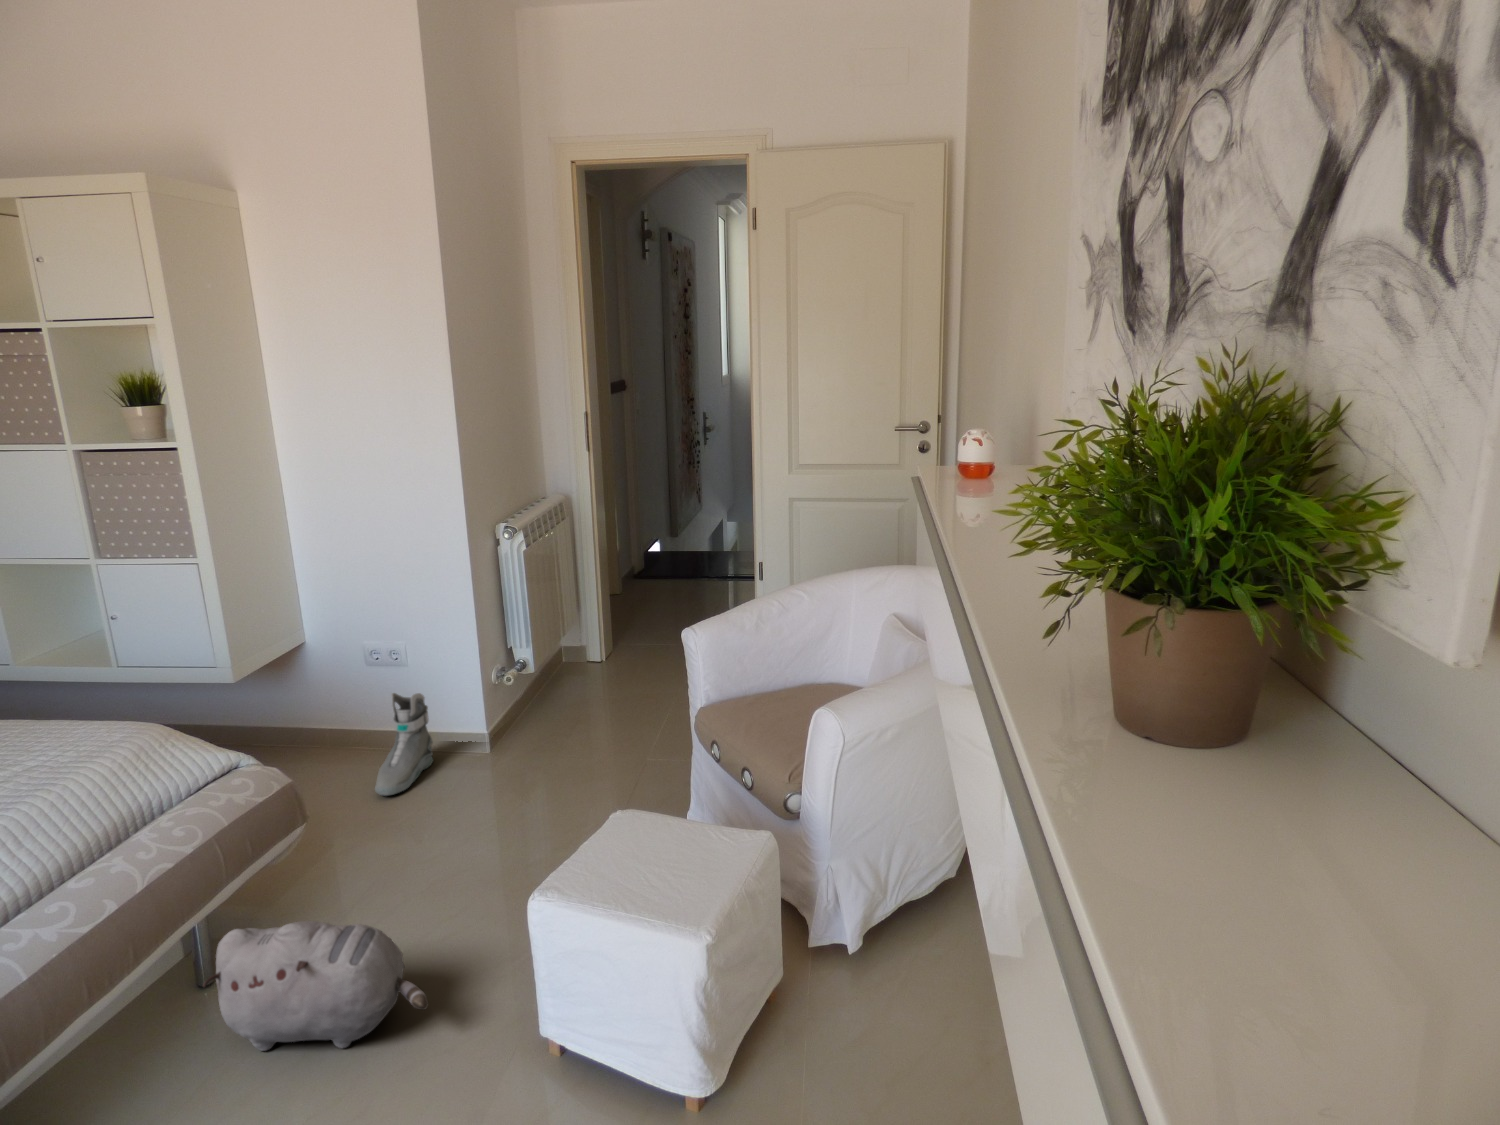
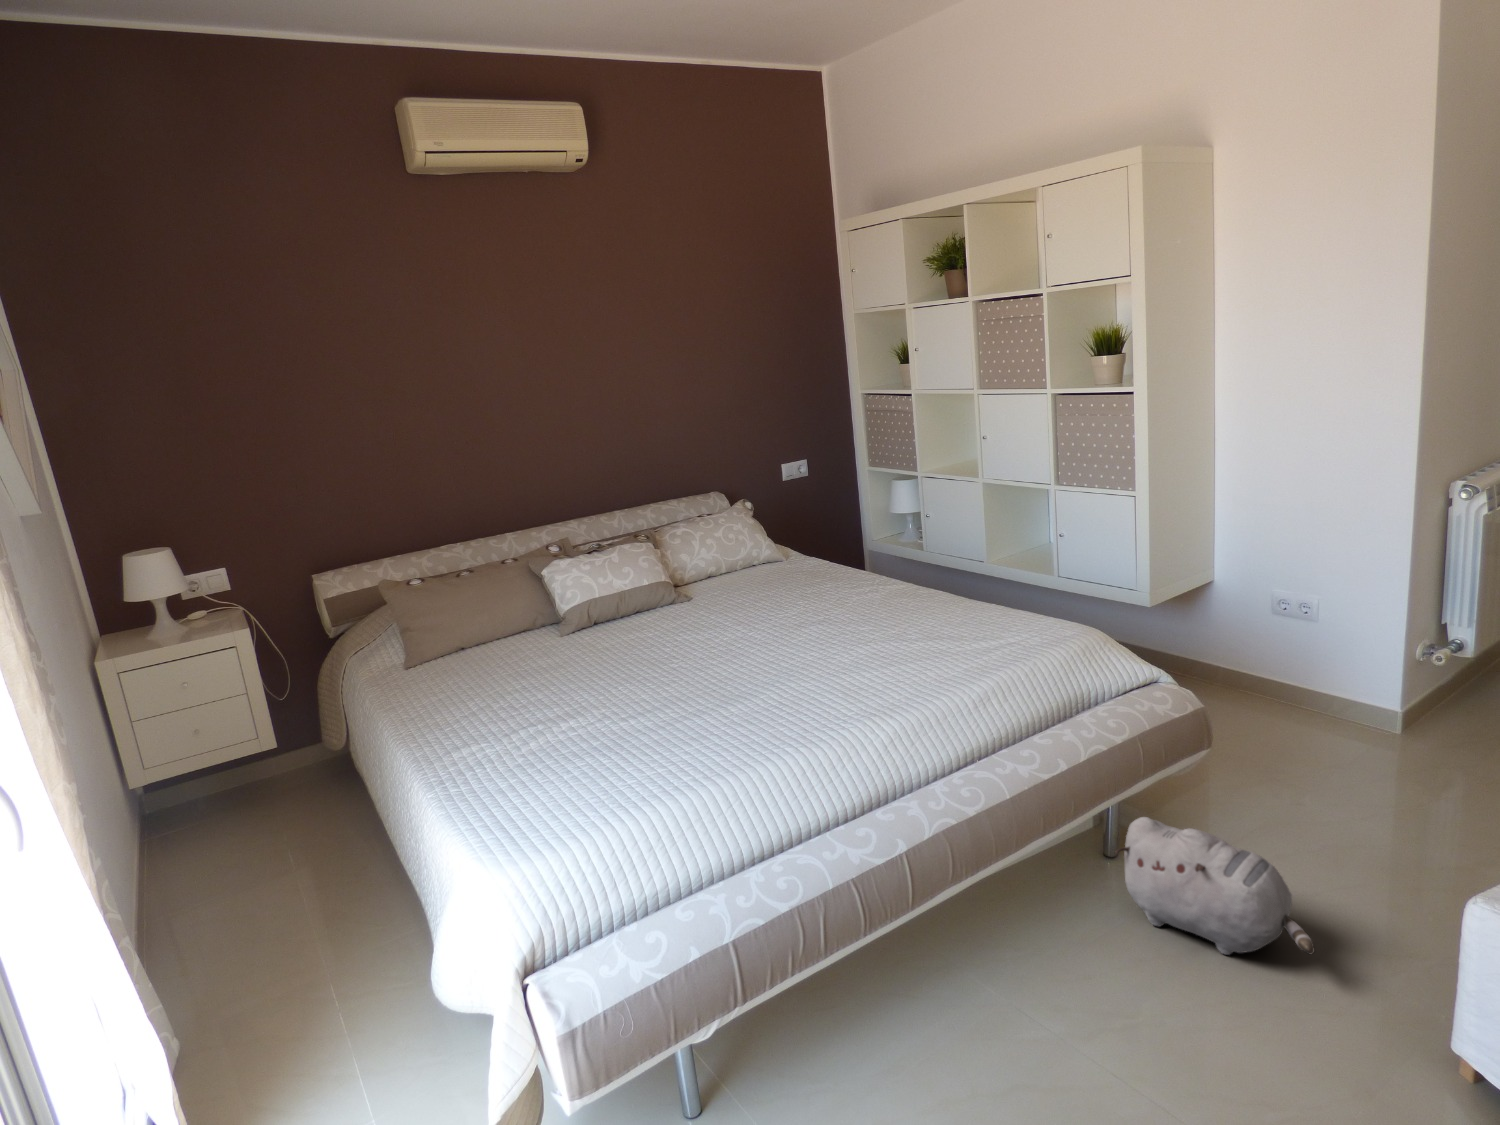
sneaker: present [375,693,433,796] -> none [1266,646,1335,747]

